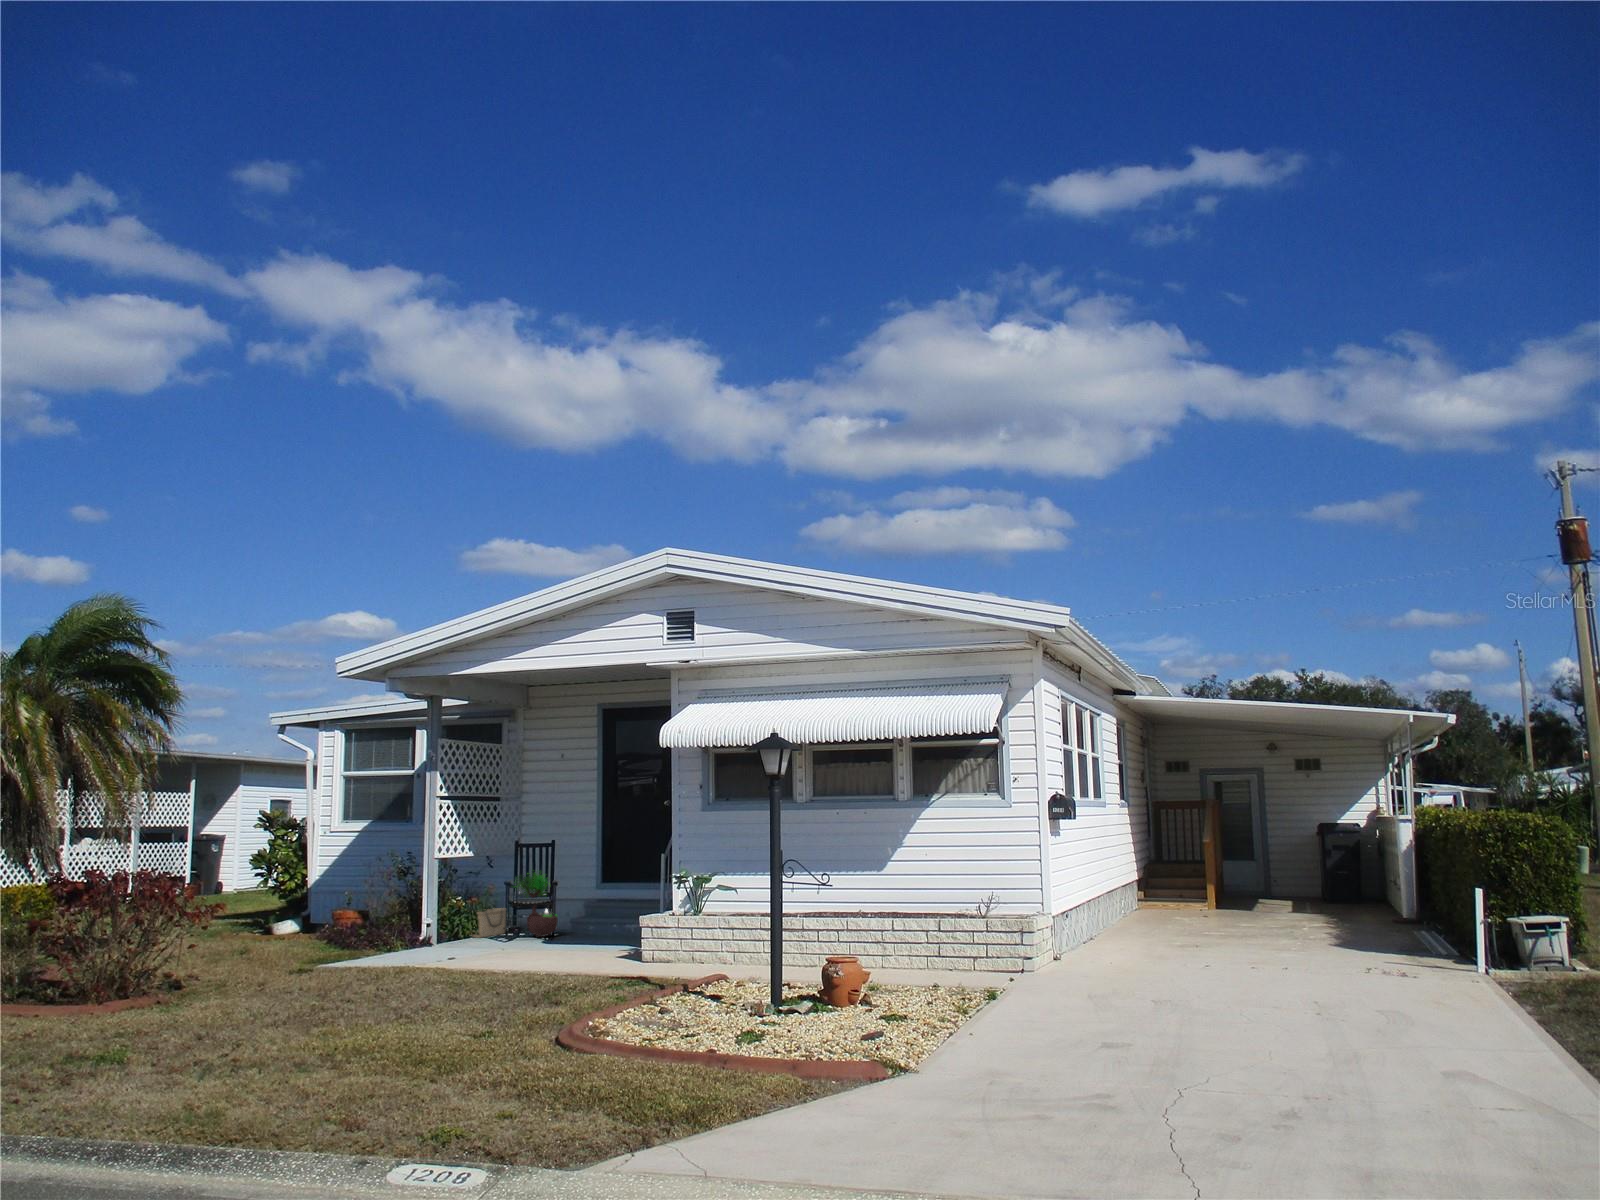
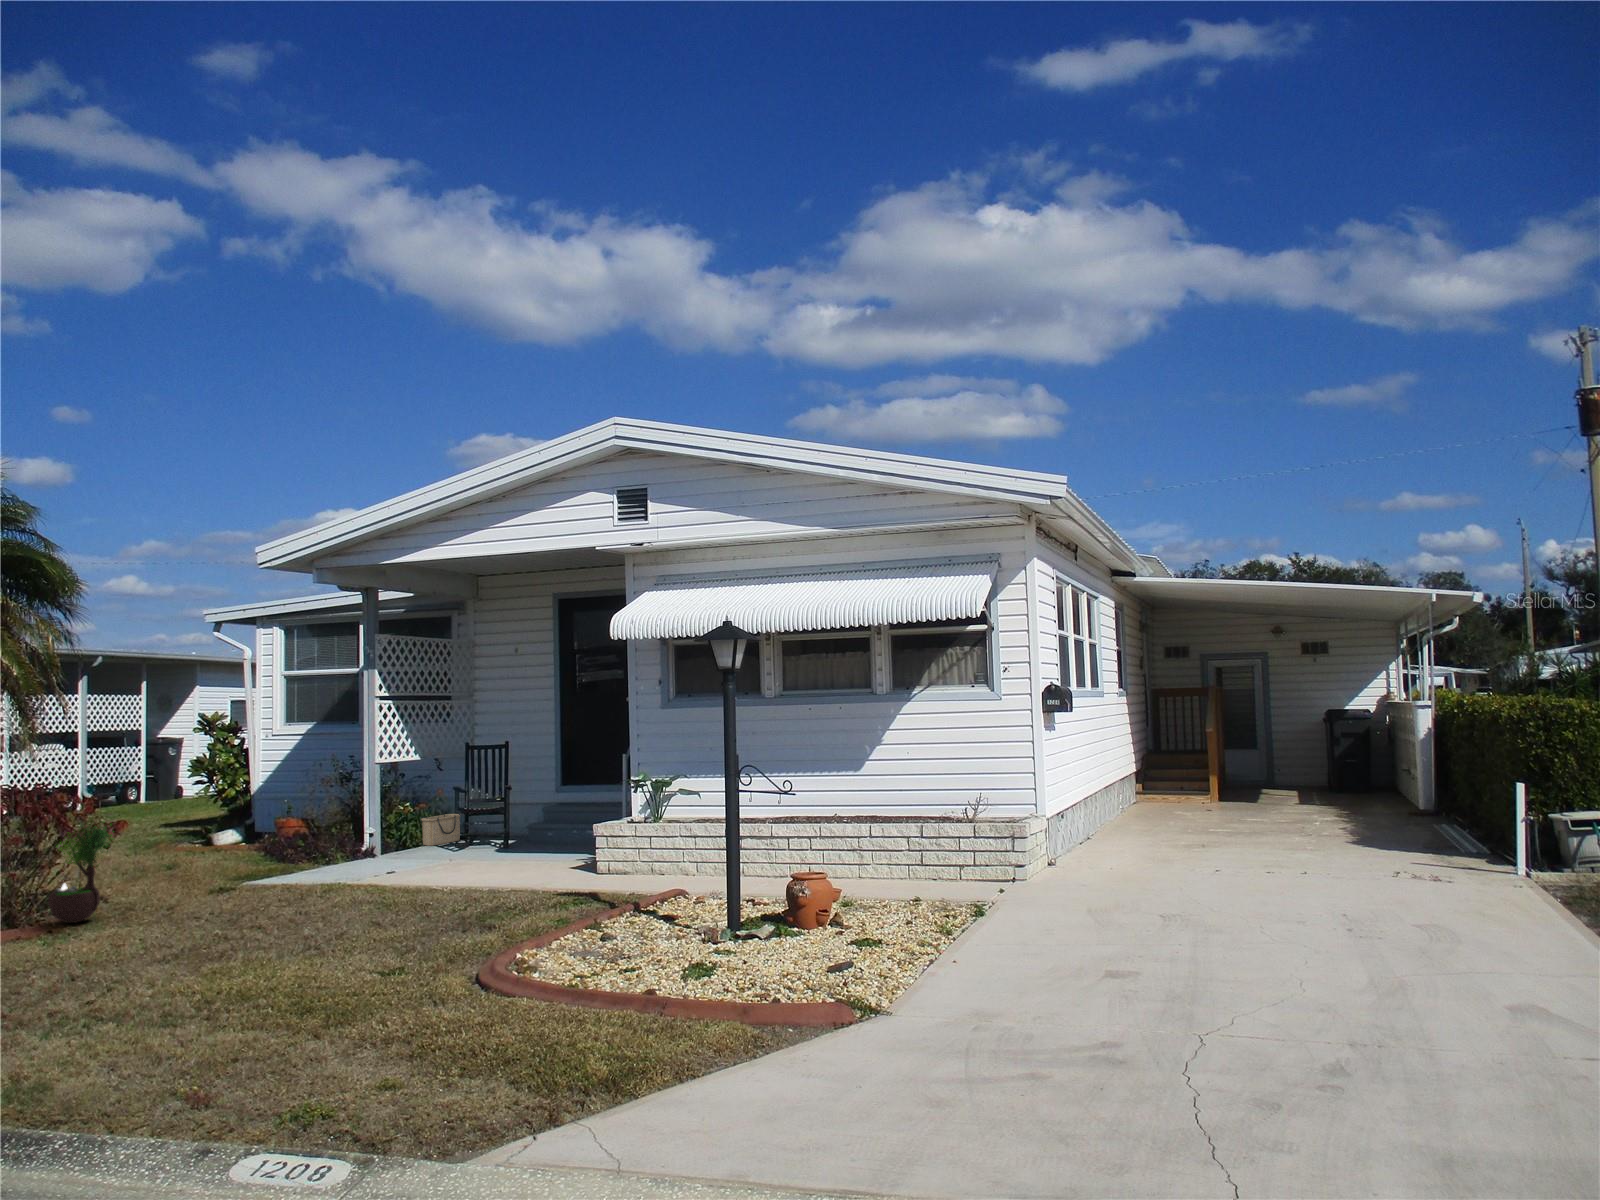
potted tree: present [516,872,558,937] -> present [49,826,112,923]

